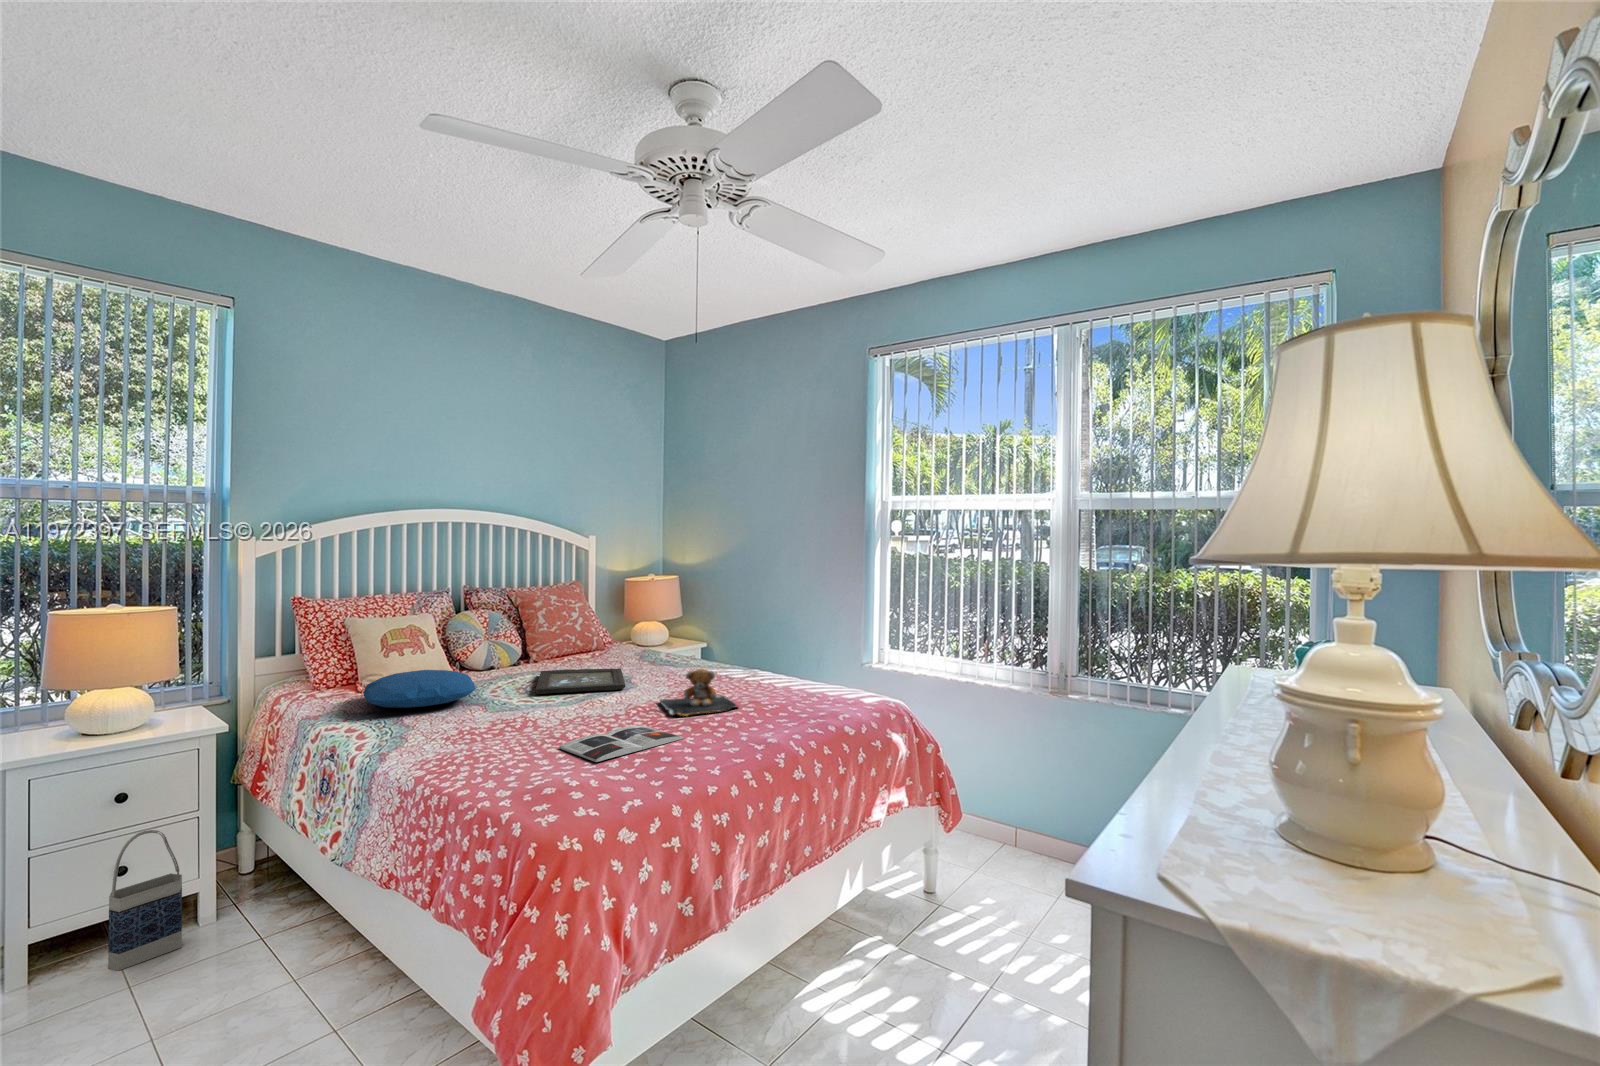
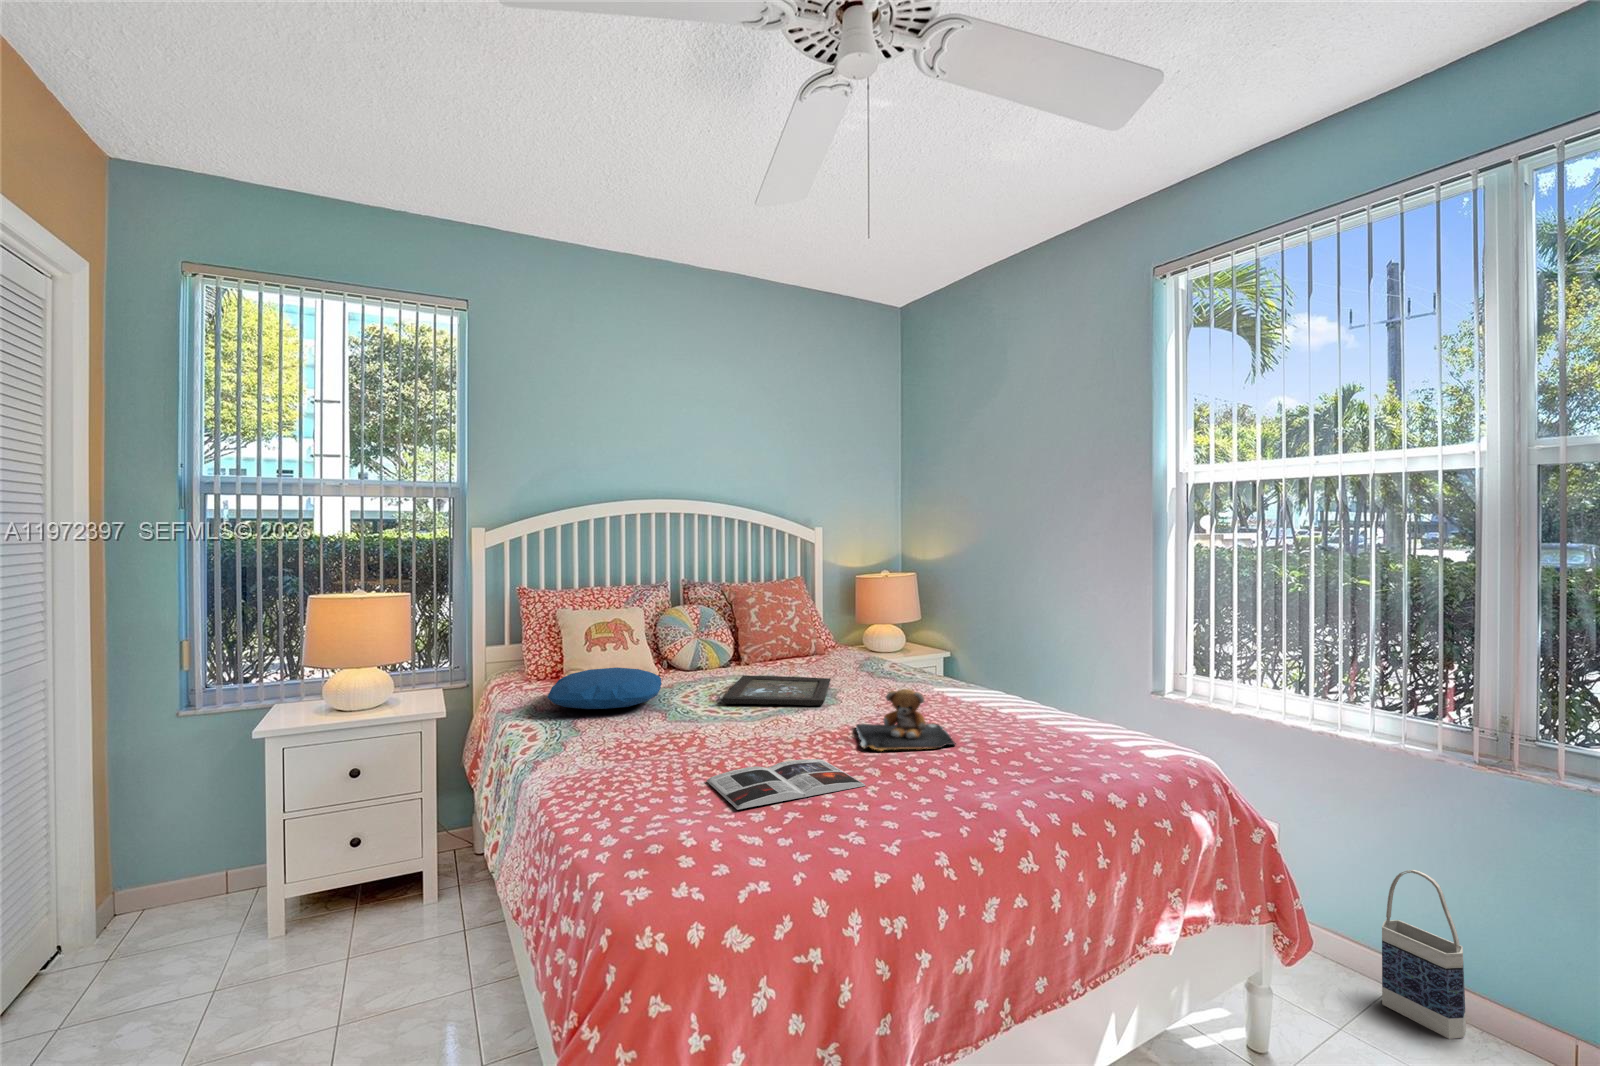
bag: present [108,830,182,971] -> present [1382,870,1466,1039]

